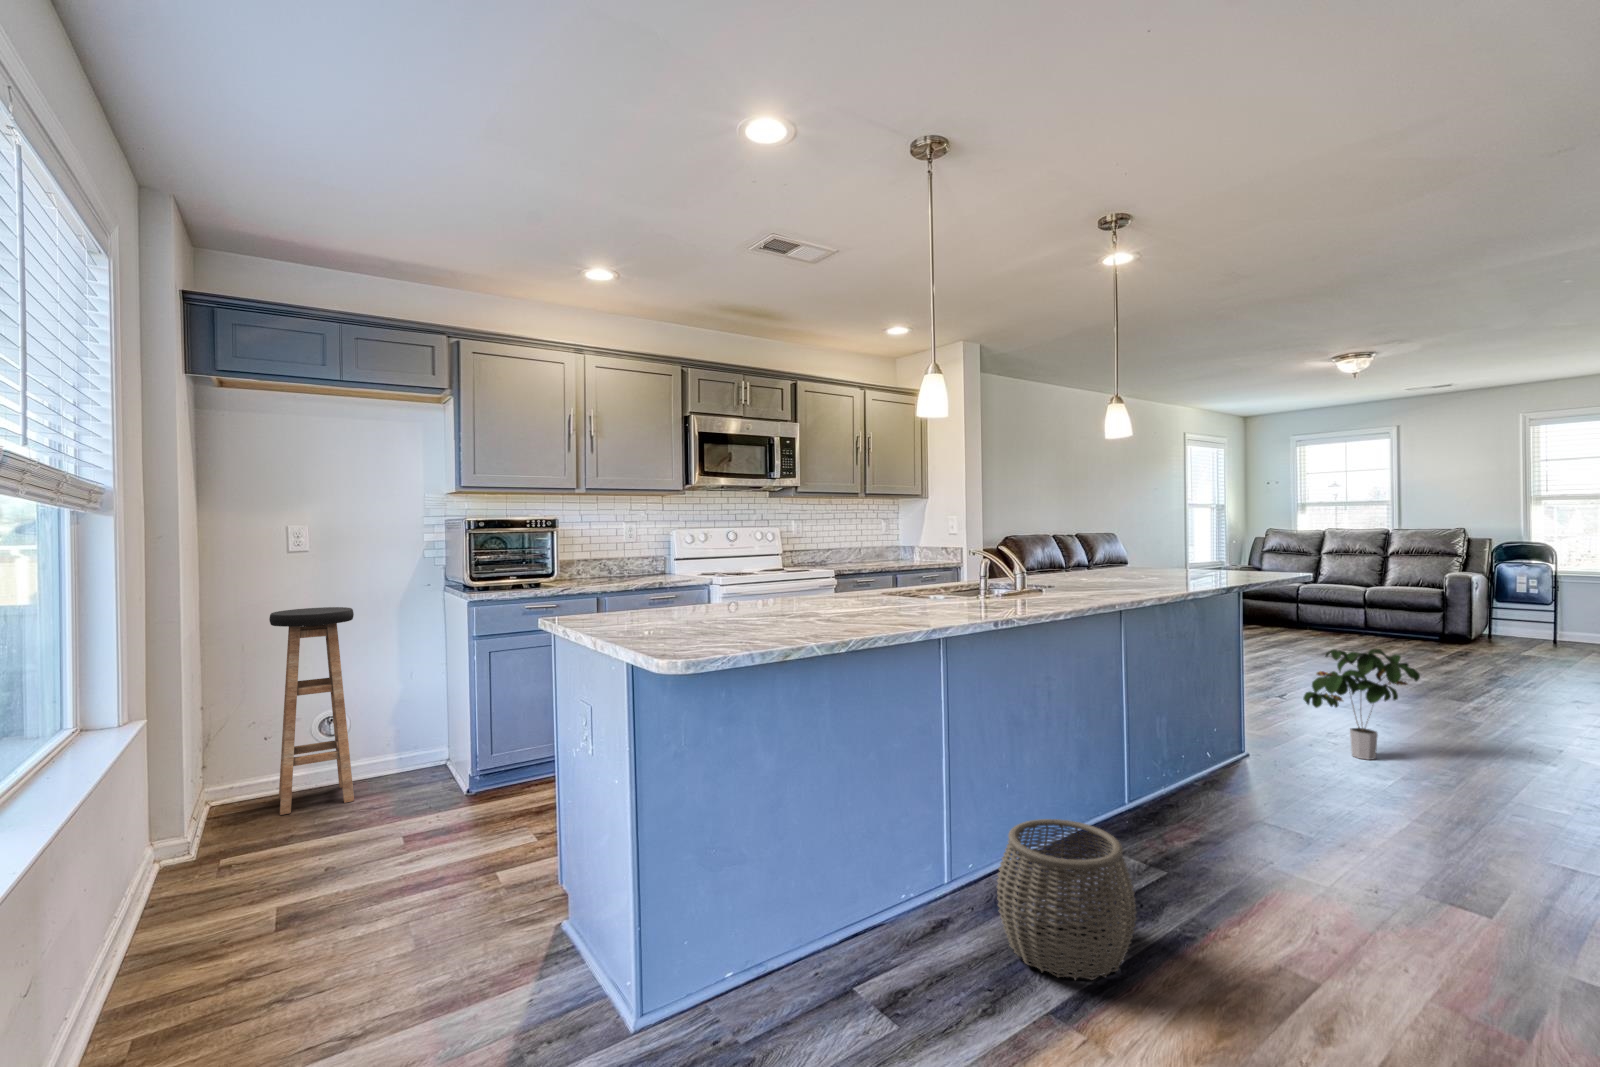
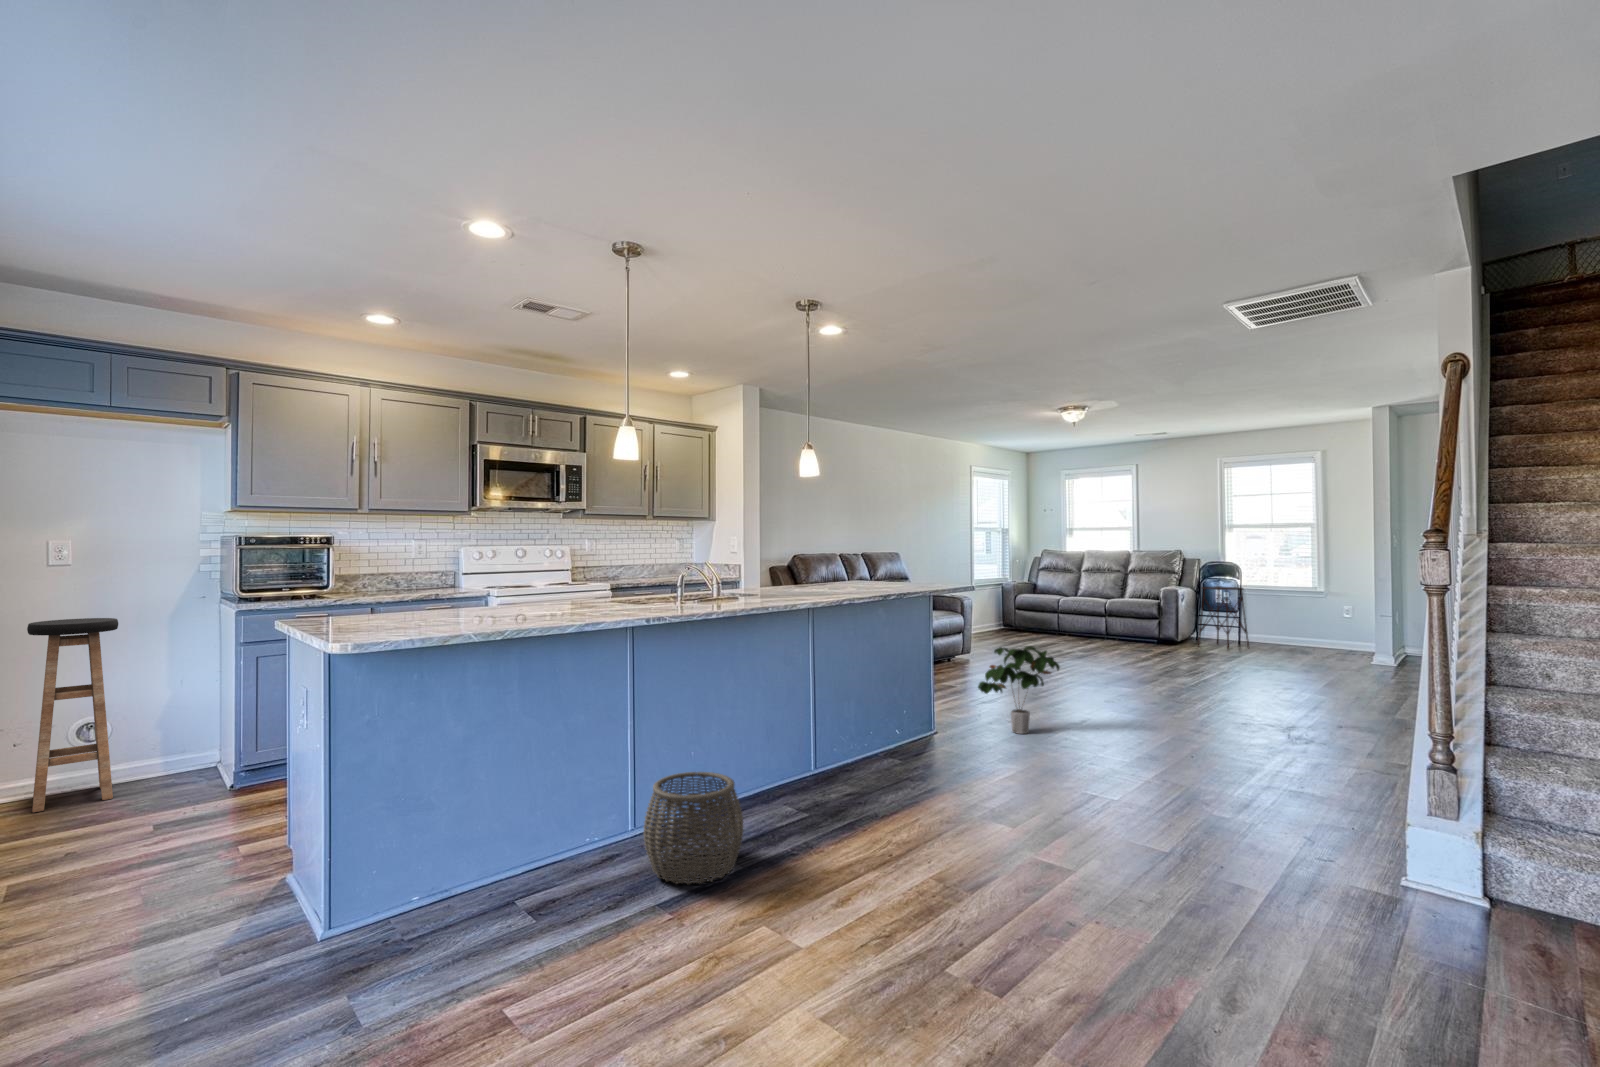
side table: none [1498,571,1573,650] -> present [1198,586,1250,650]

